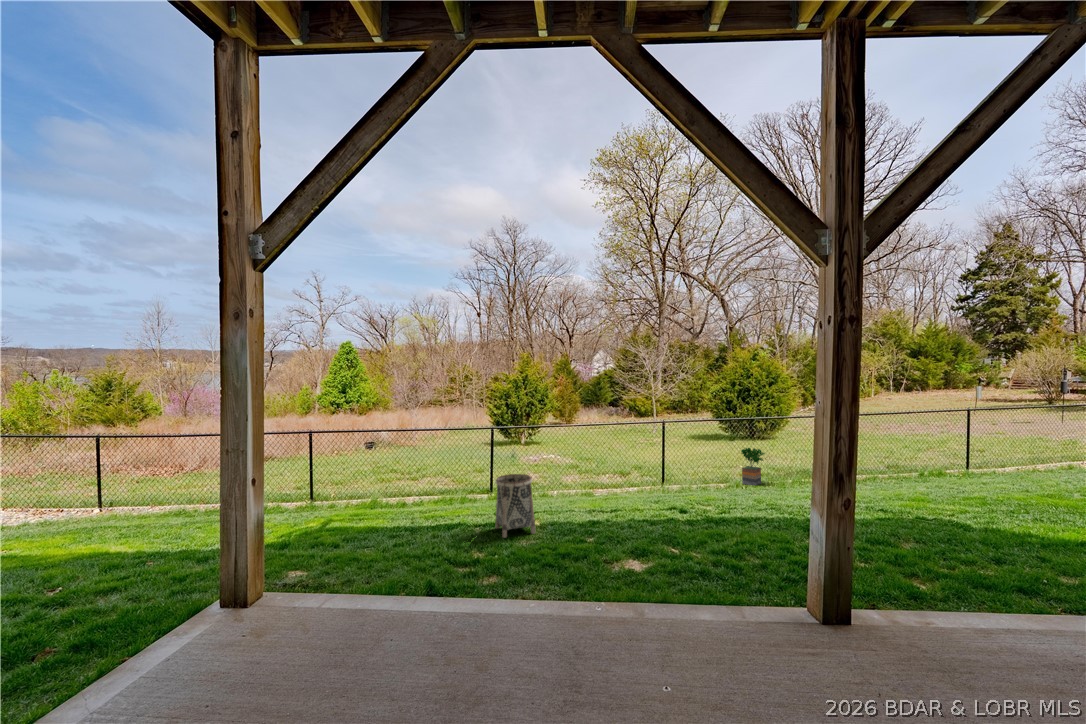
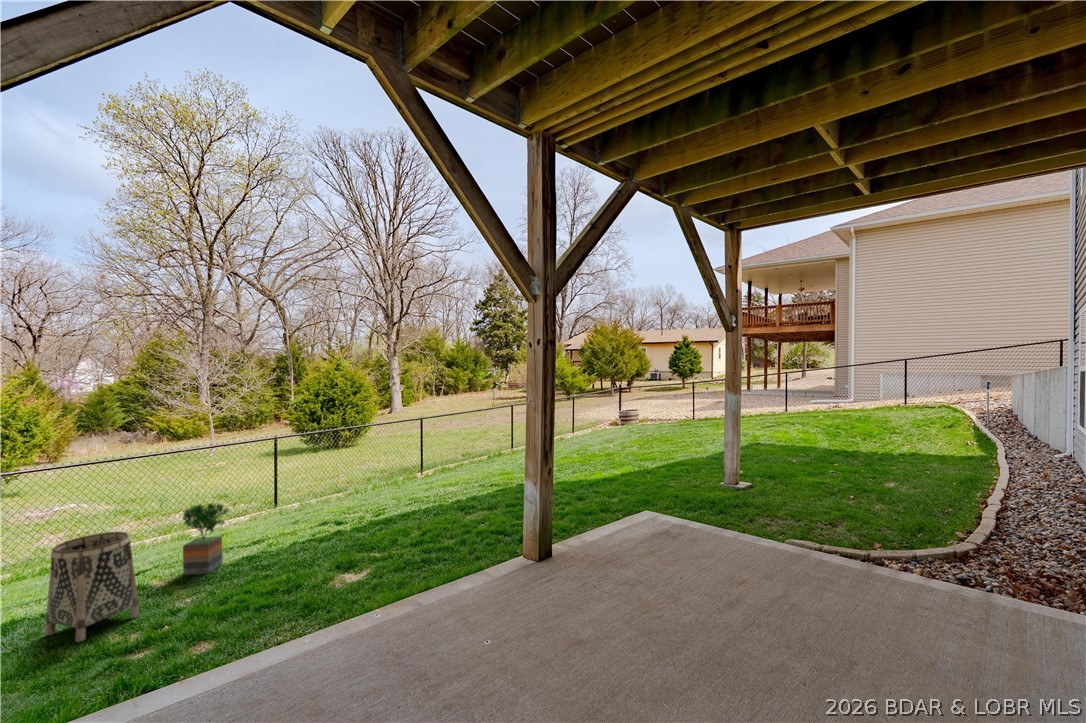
potted tree: present [741,448,765,486] -> present [183,503,229,575]

